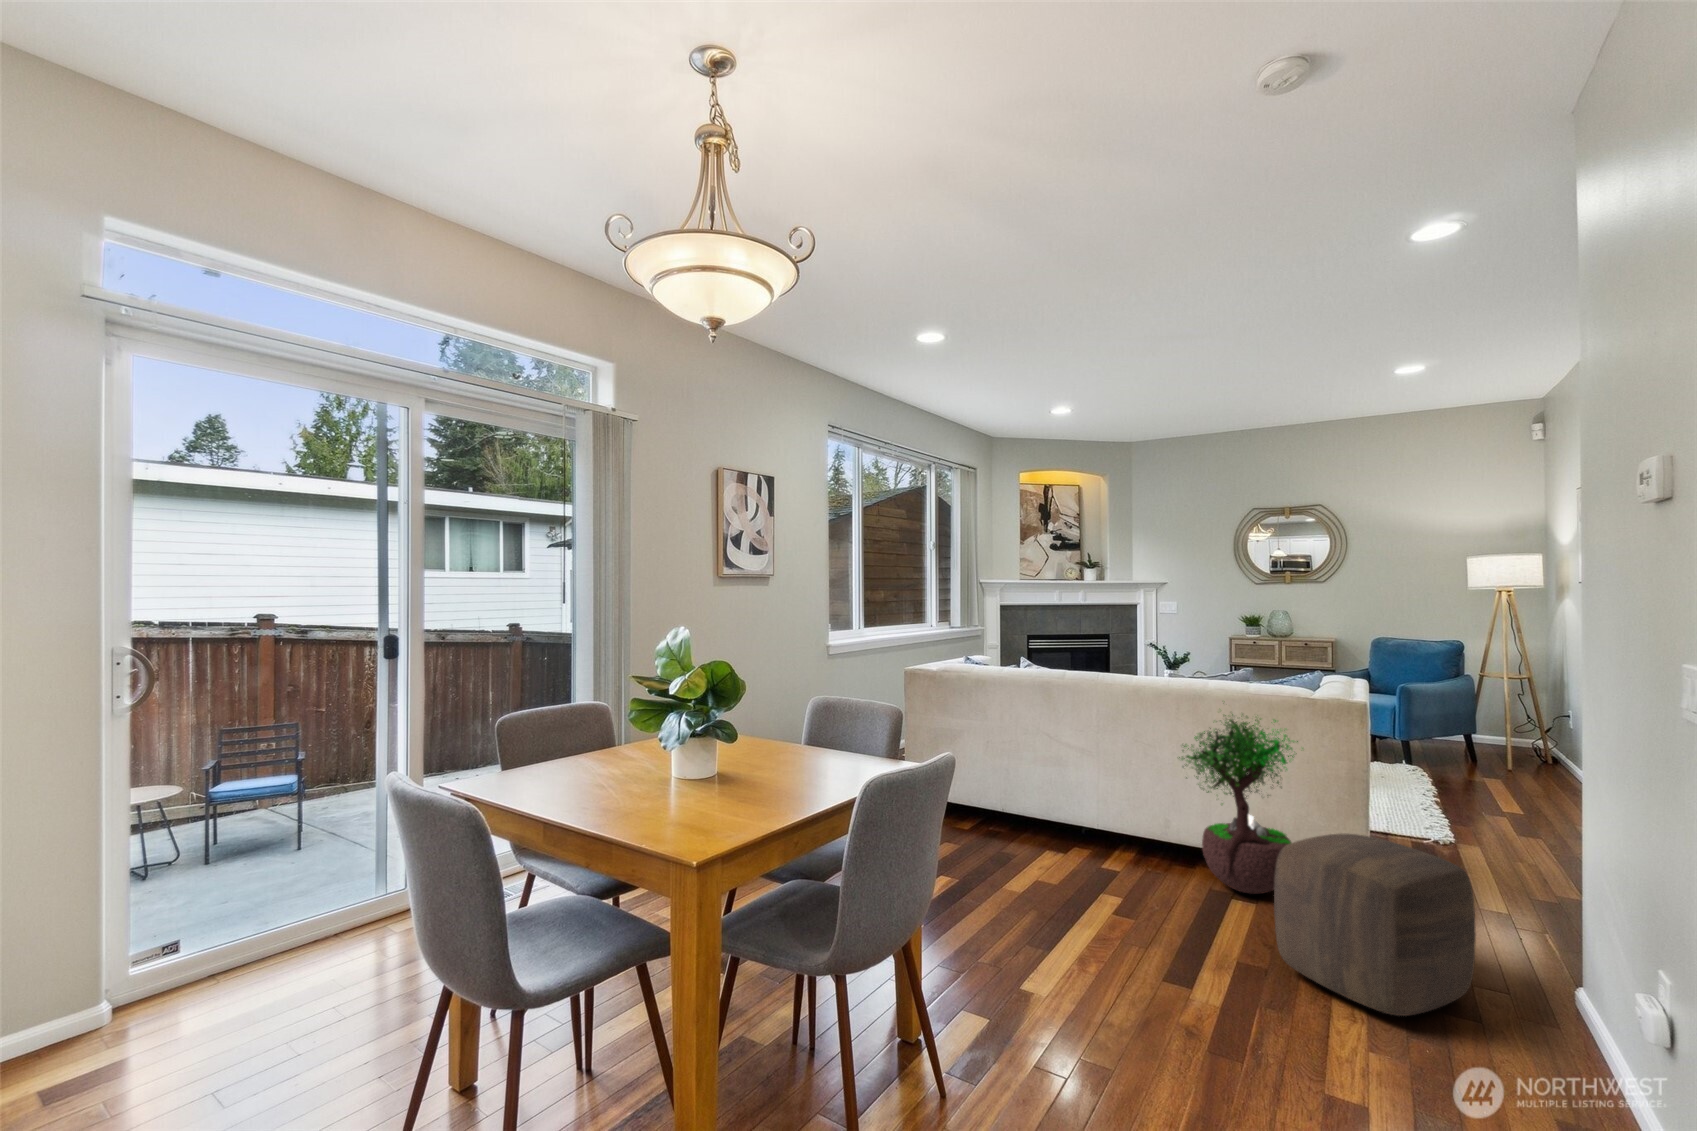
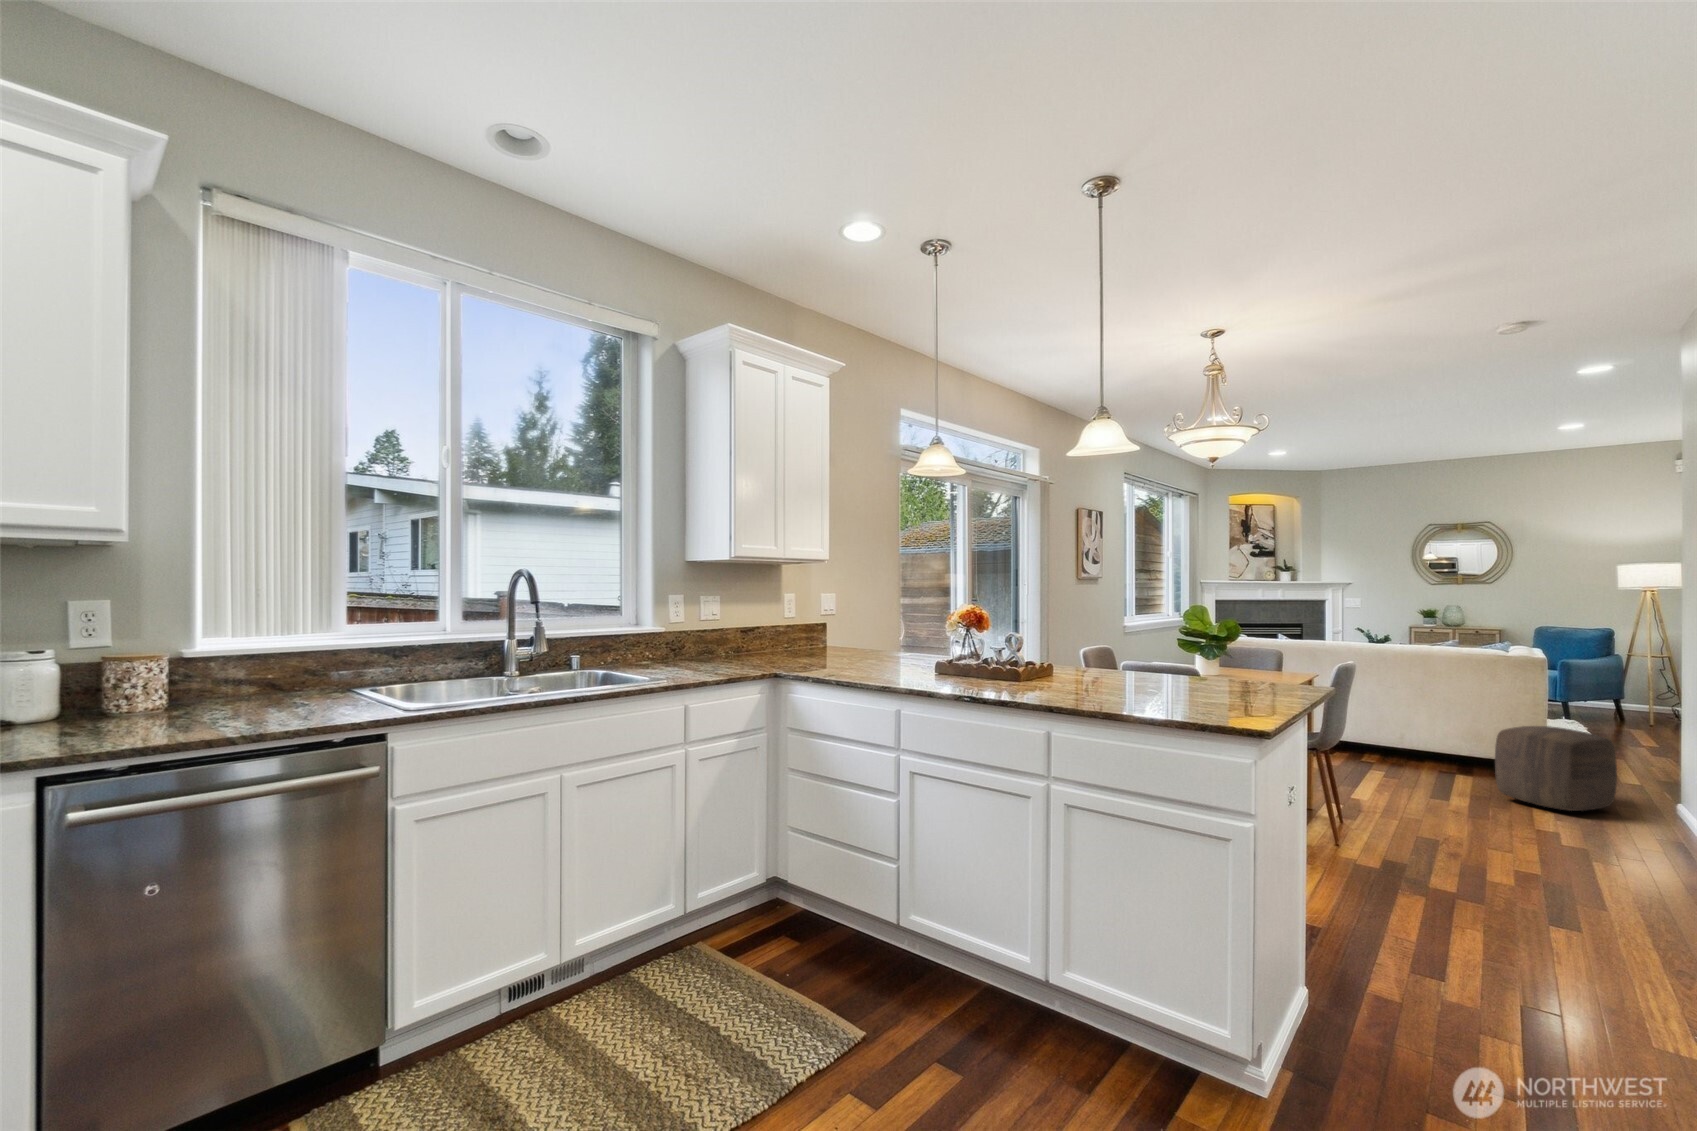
potted tree: present [1179,714,1298,894] -> none [1418,656,1506,774]

